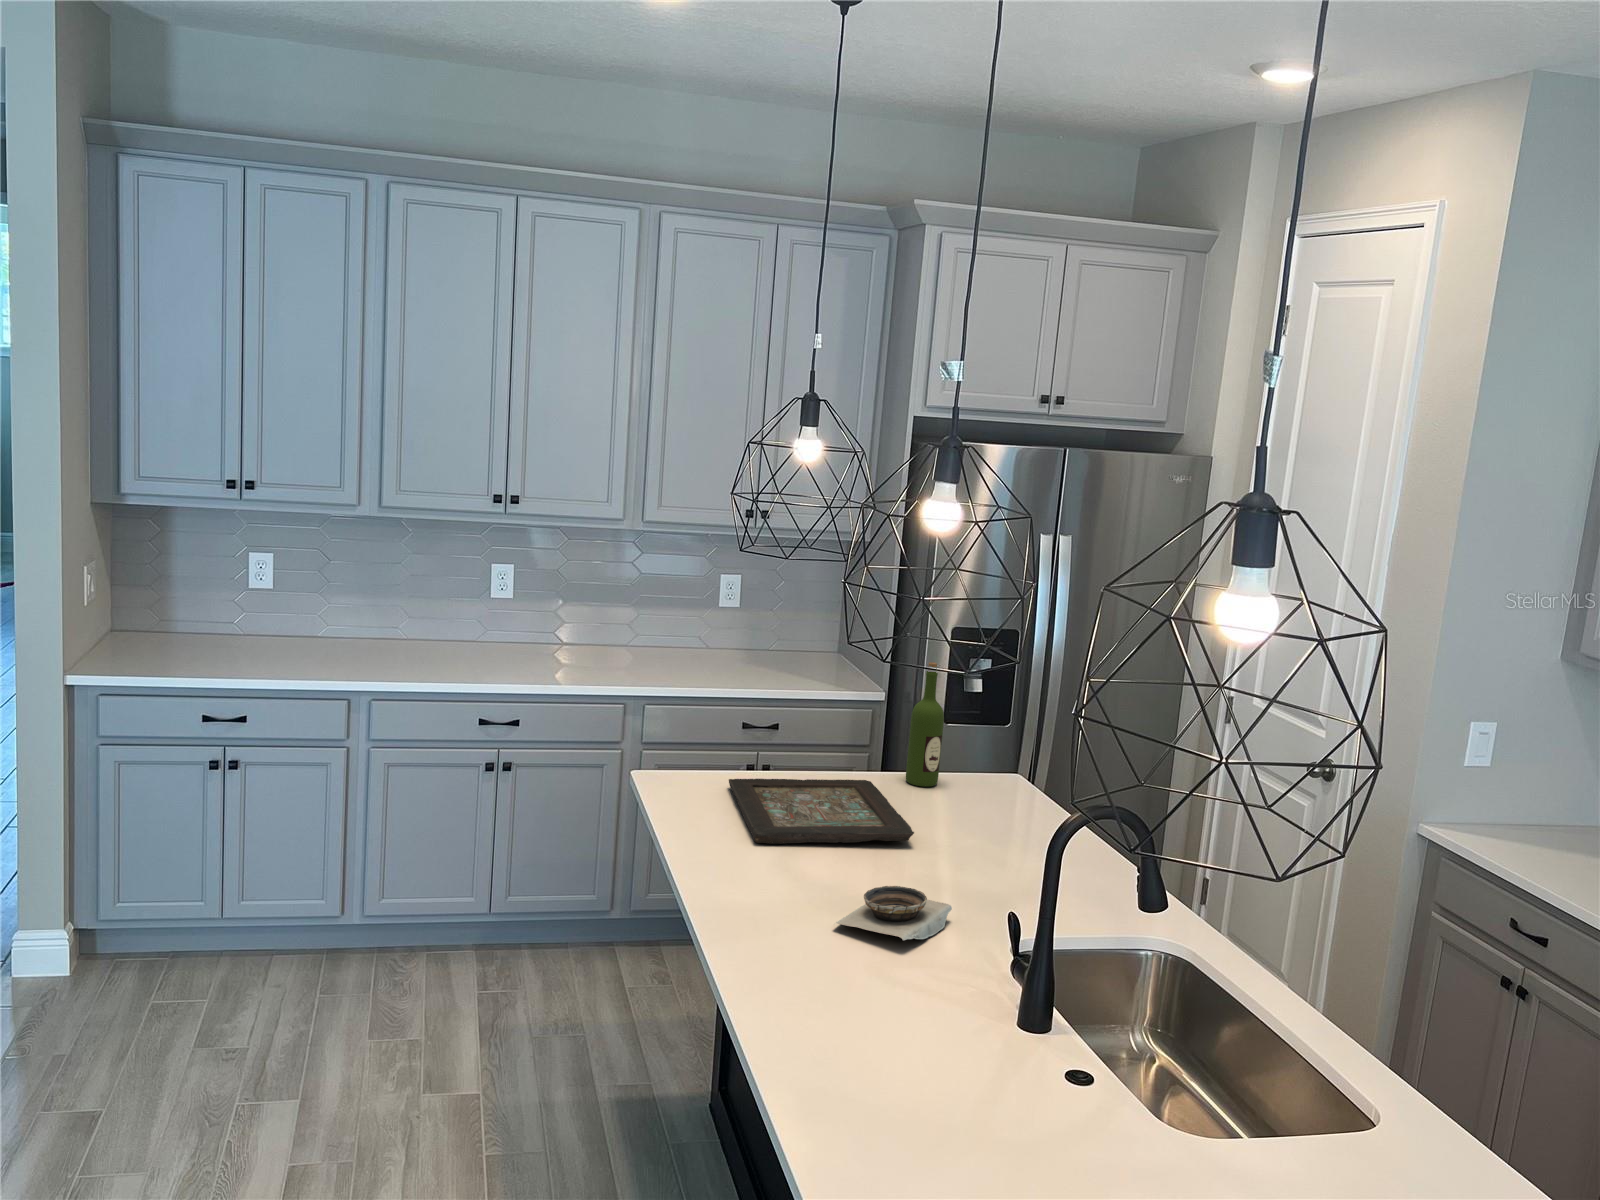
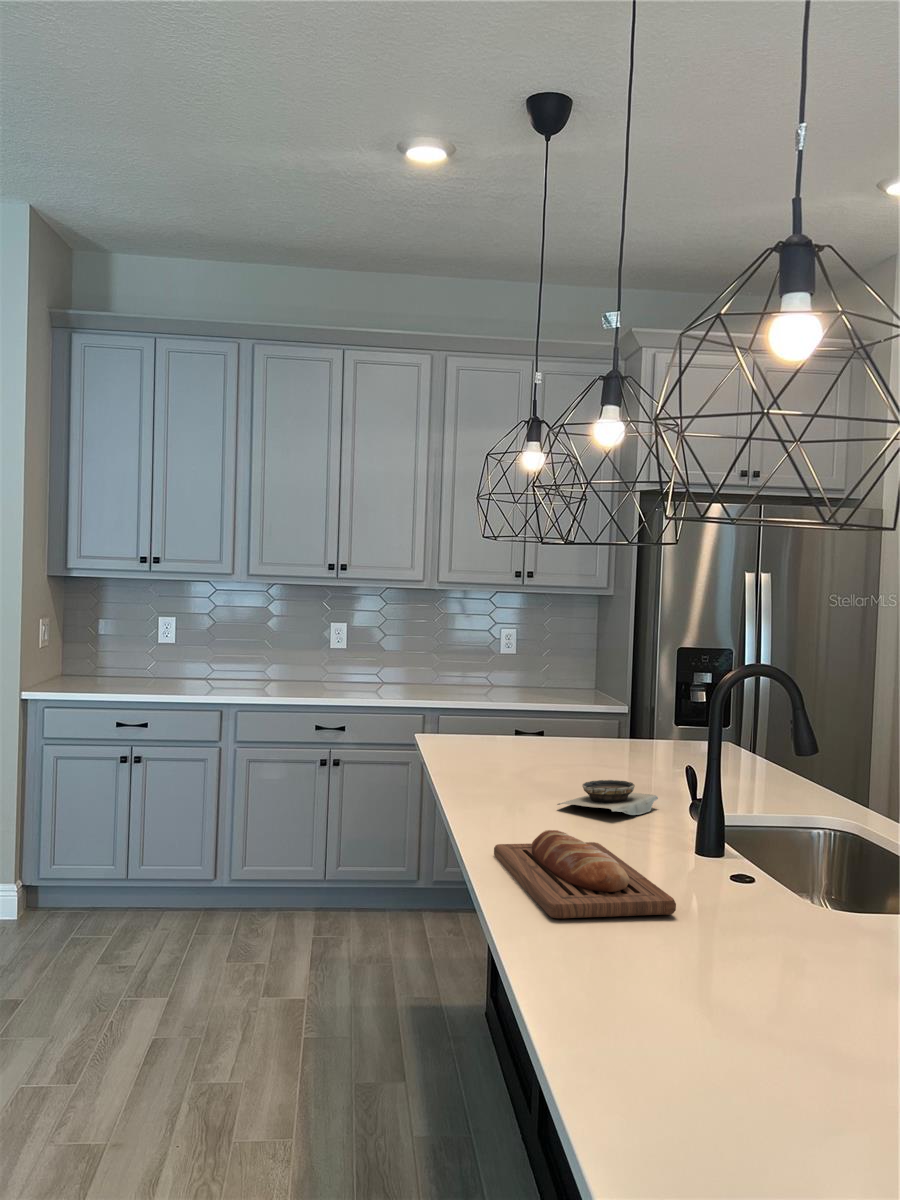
wine bottle: present [906,662,944,787] -> none [636,647,664,747]
decorative tray: present [729,779,914,844] -> none [491,737,634,769]
bread loaf: none [775,1005,1002,1154] -> present [494,830,676,918]

